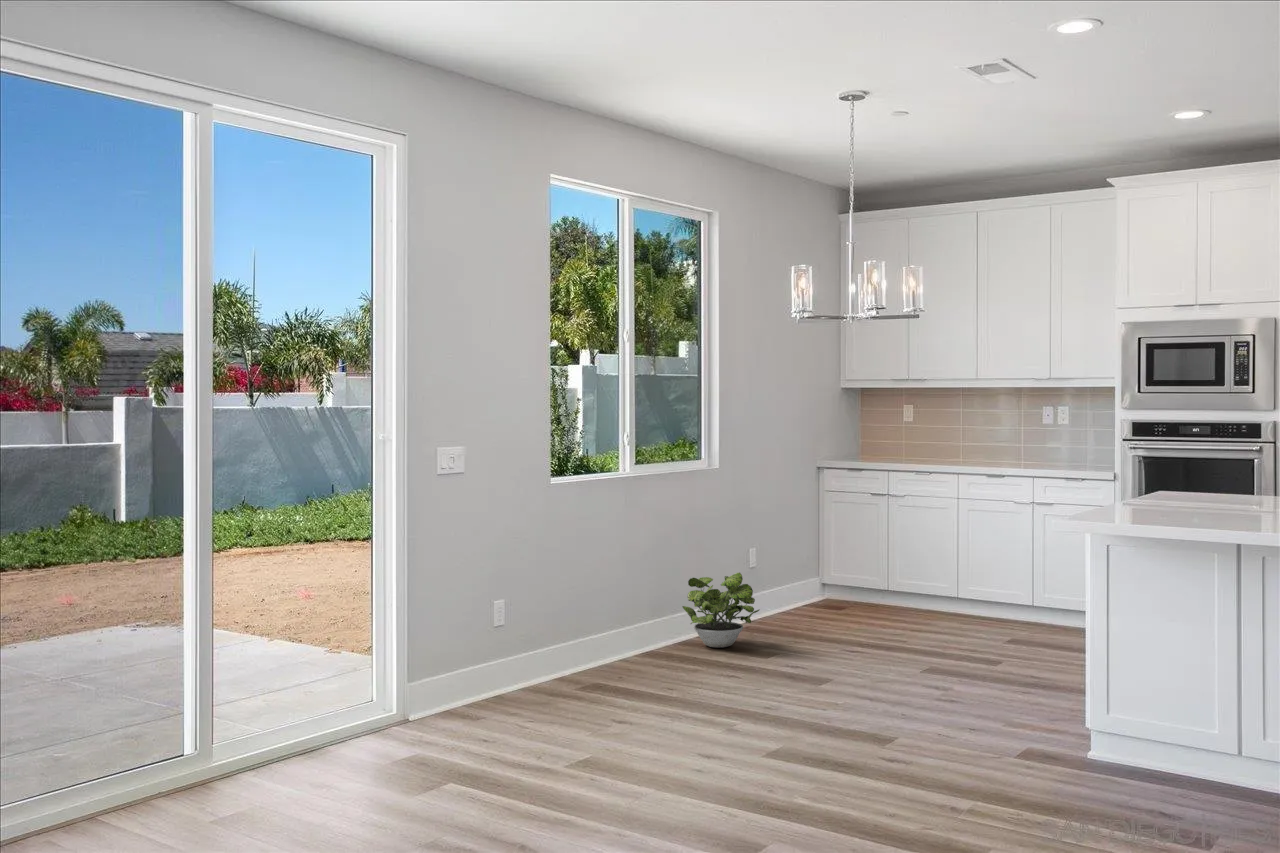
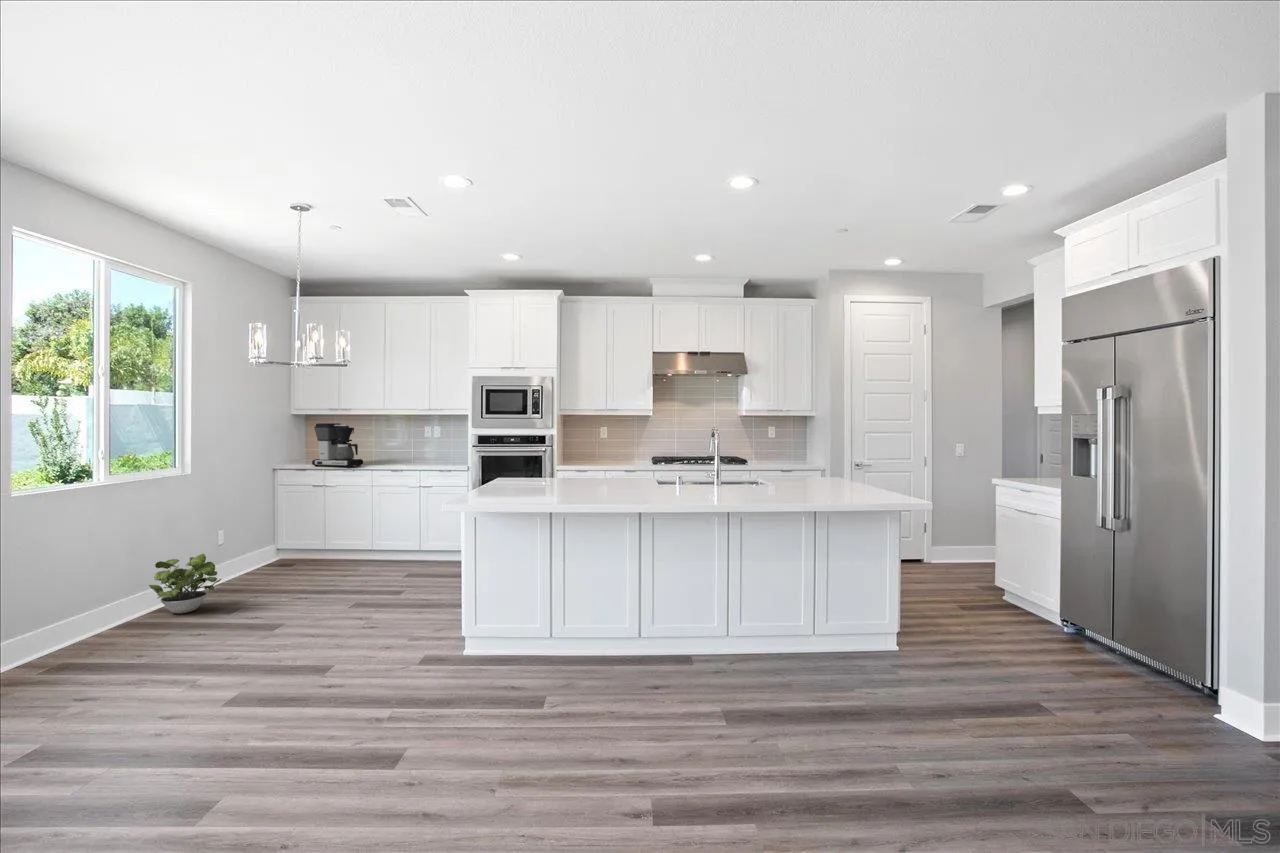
coffee maker: none [871,402,943,469] -> present [312,423,363,467]

